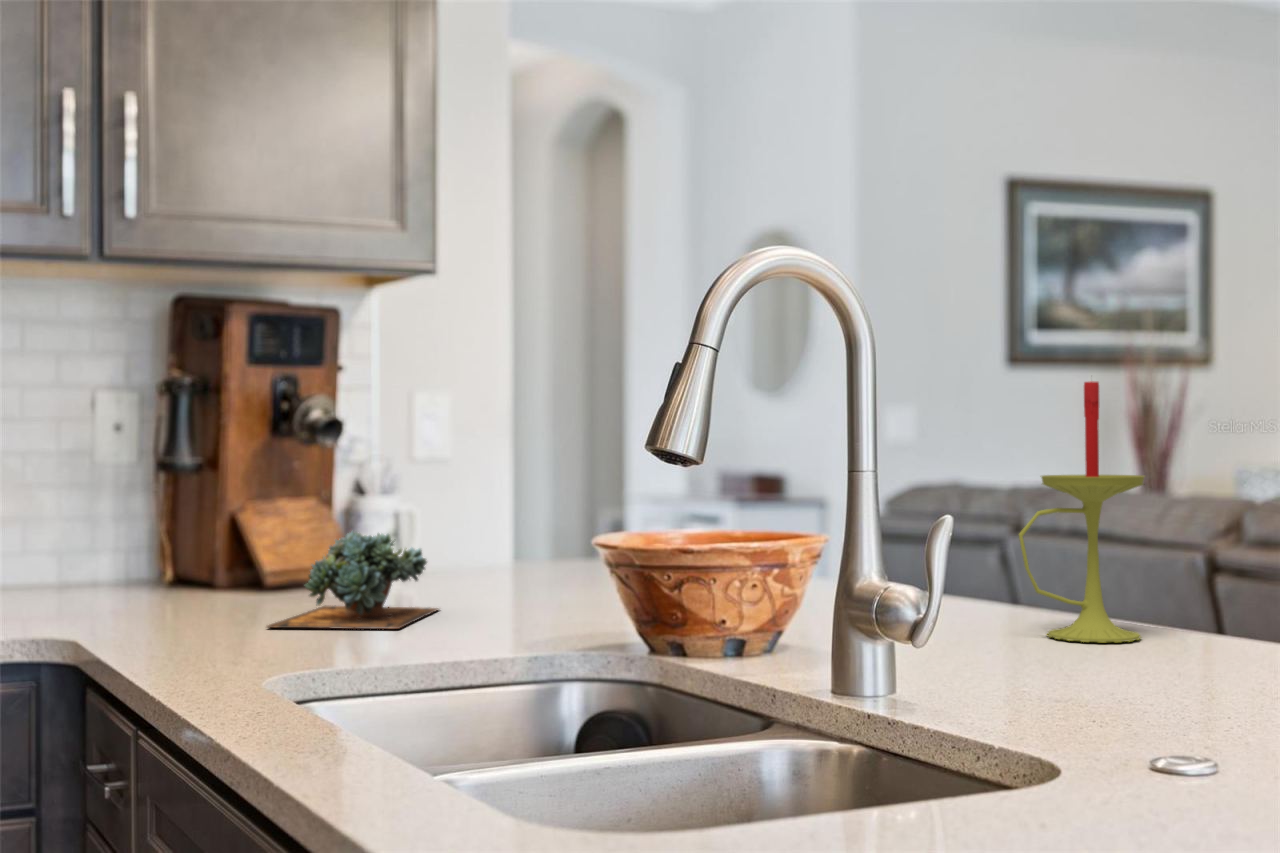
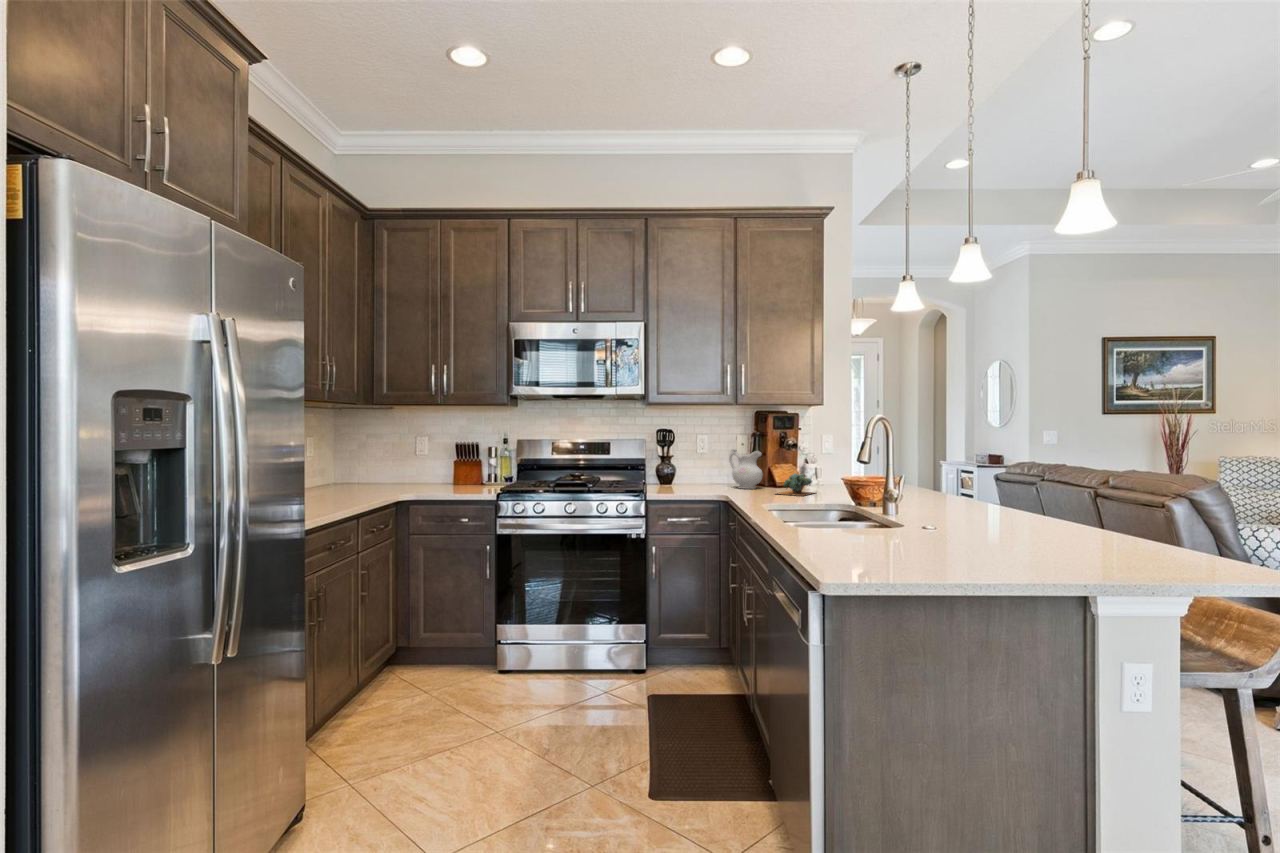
candle: present [1019,381,1144,642] -> none [953,443,989,510]
ceramic pitcher: none [54,441,206,610] -> present [729,450,763,489]

